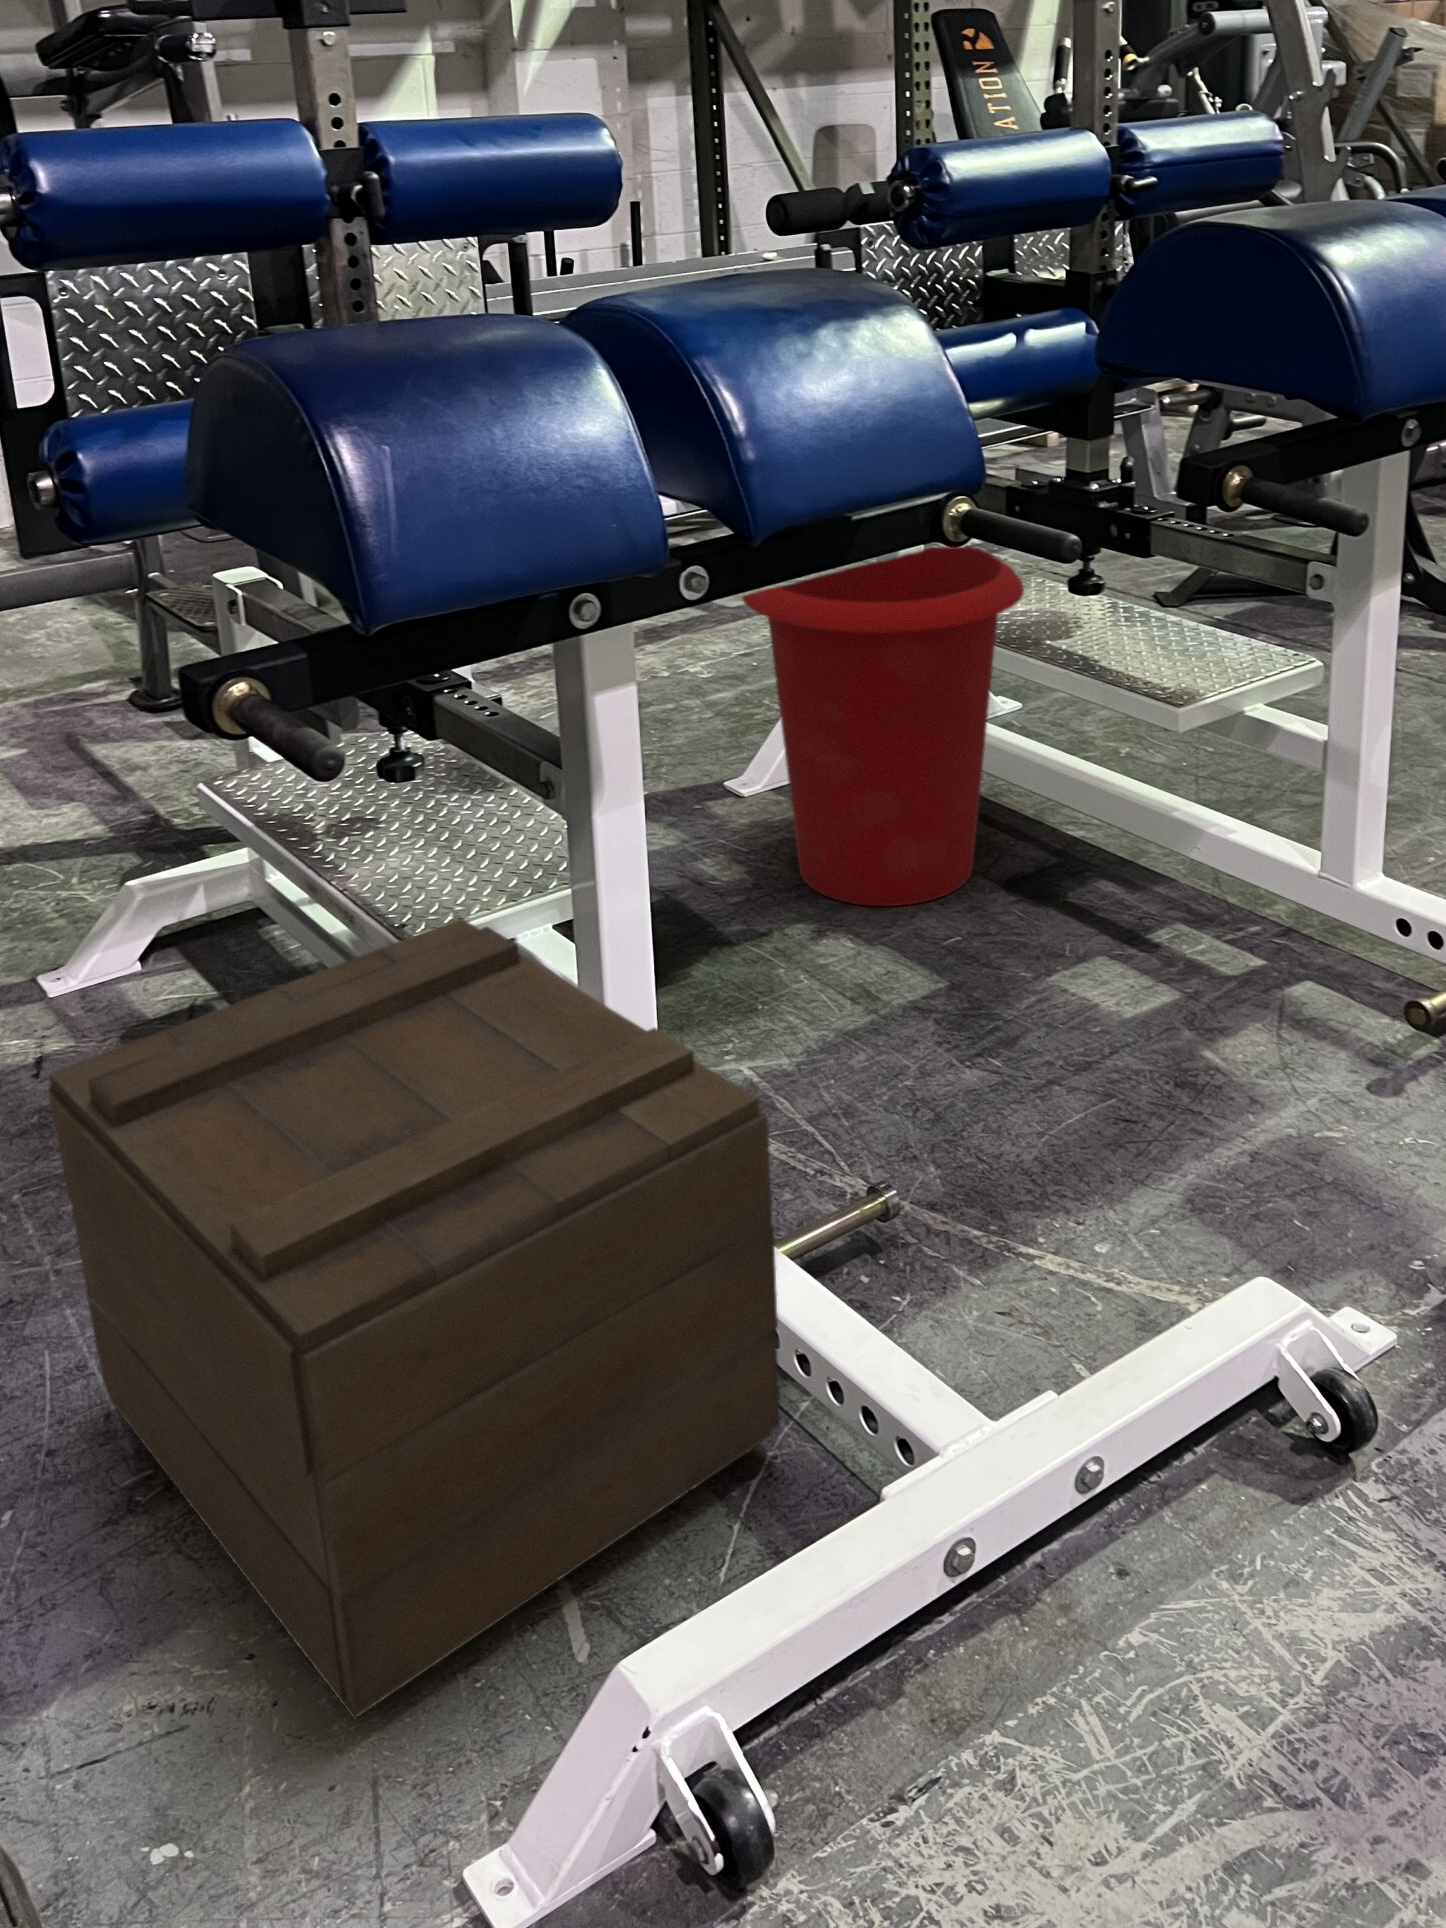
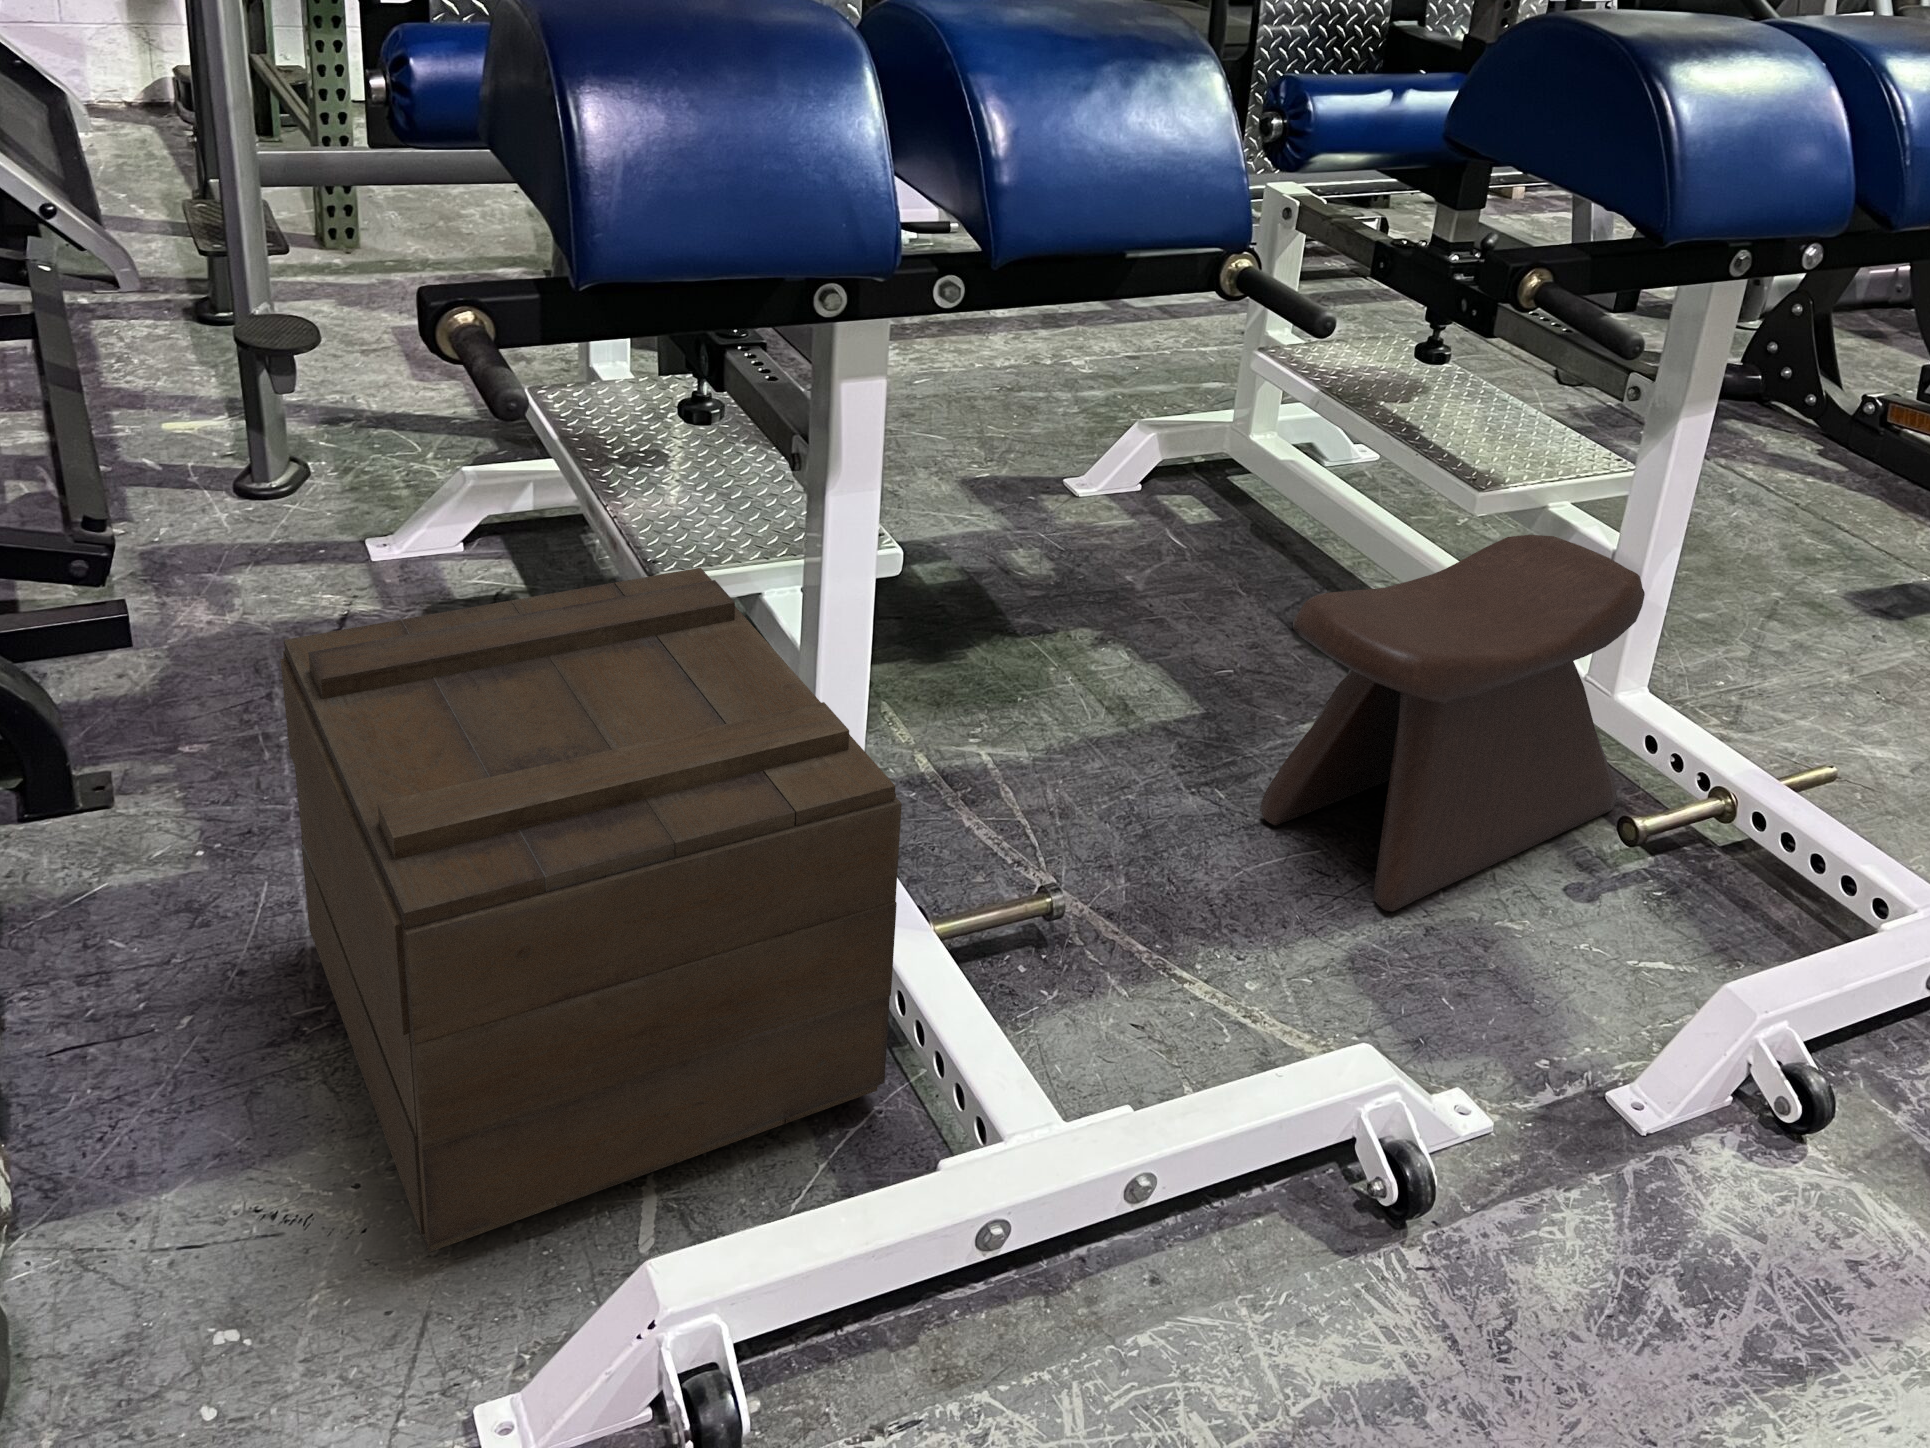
waste bin: present [742,546,1024,906] -> none [1076,268,1354,632]
stool: none [1047,737,1385,1142] -> present [1260,535,1645,912]

